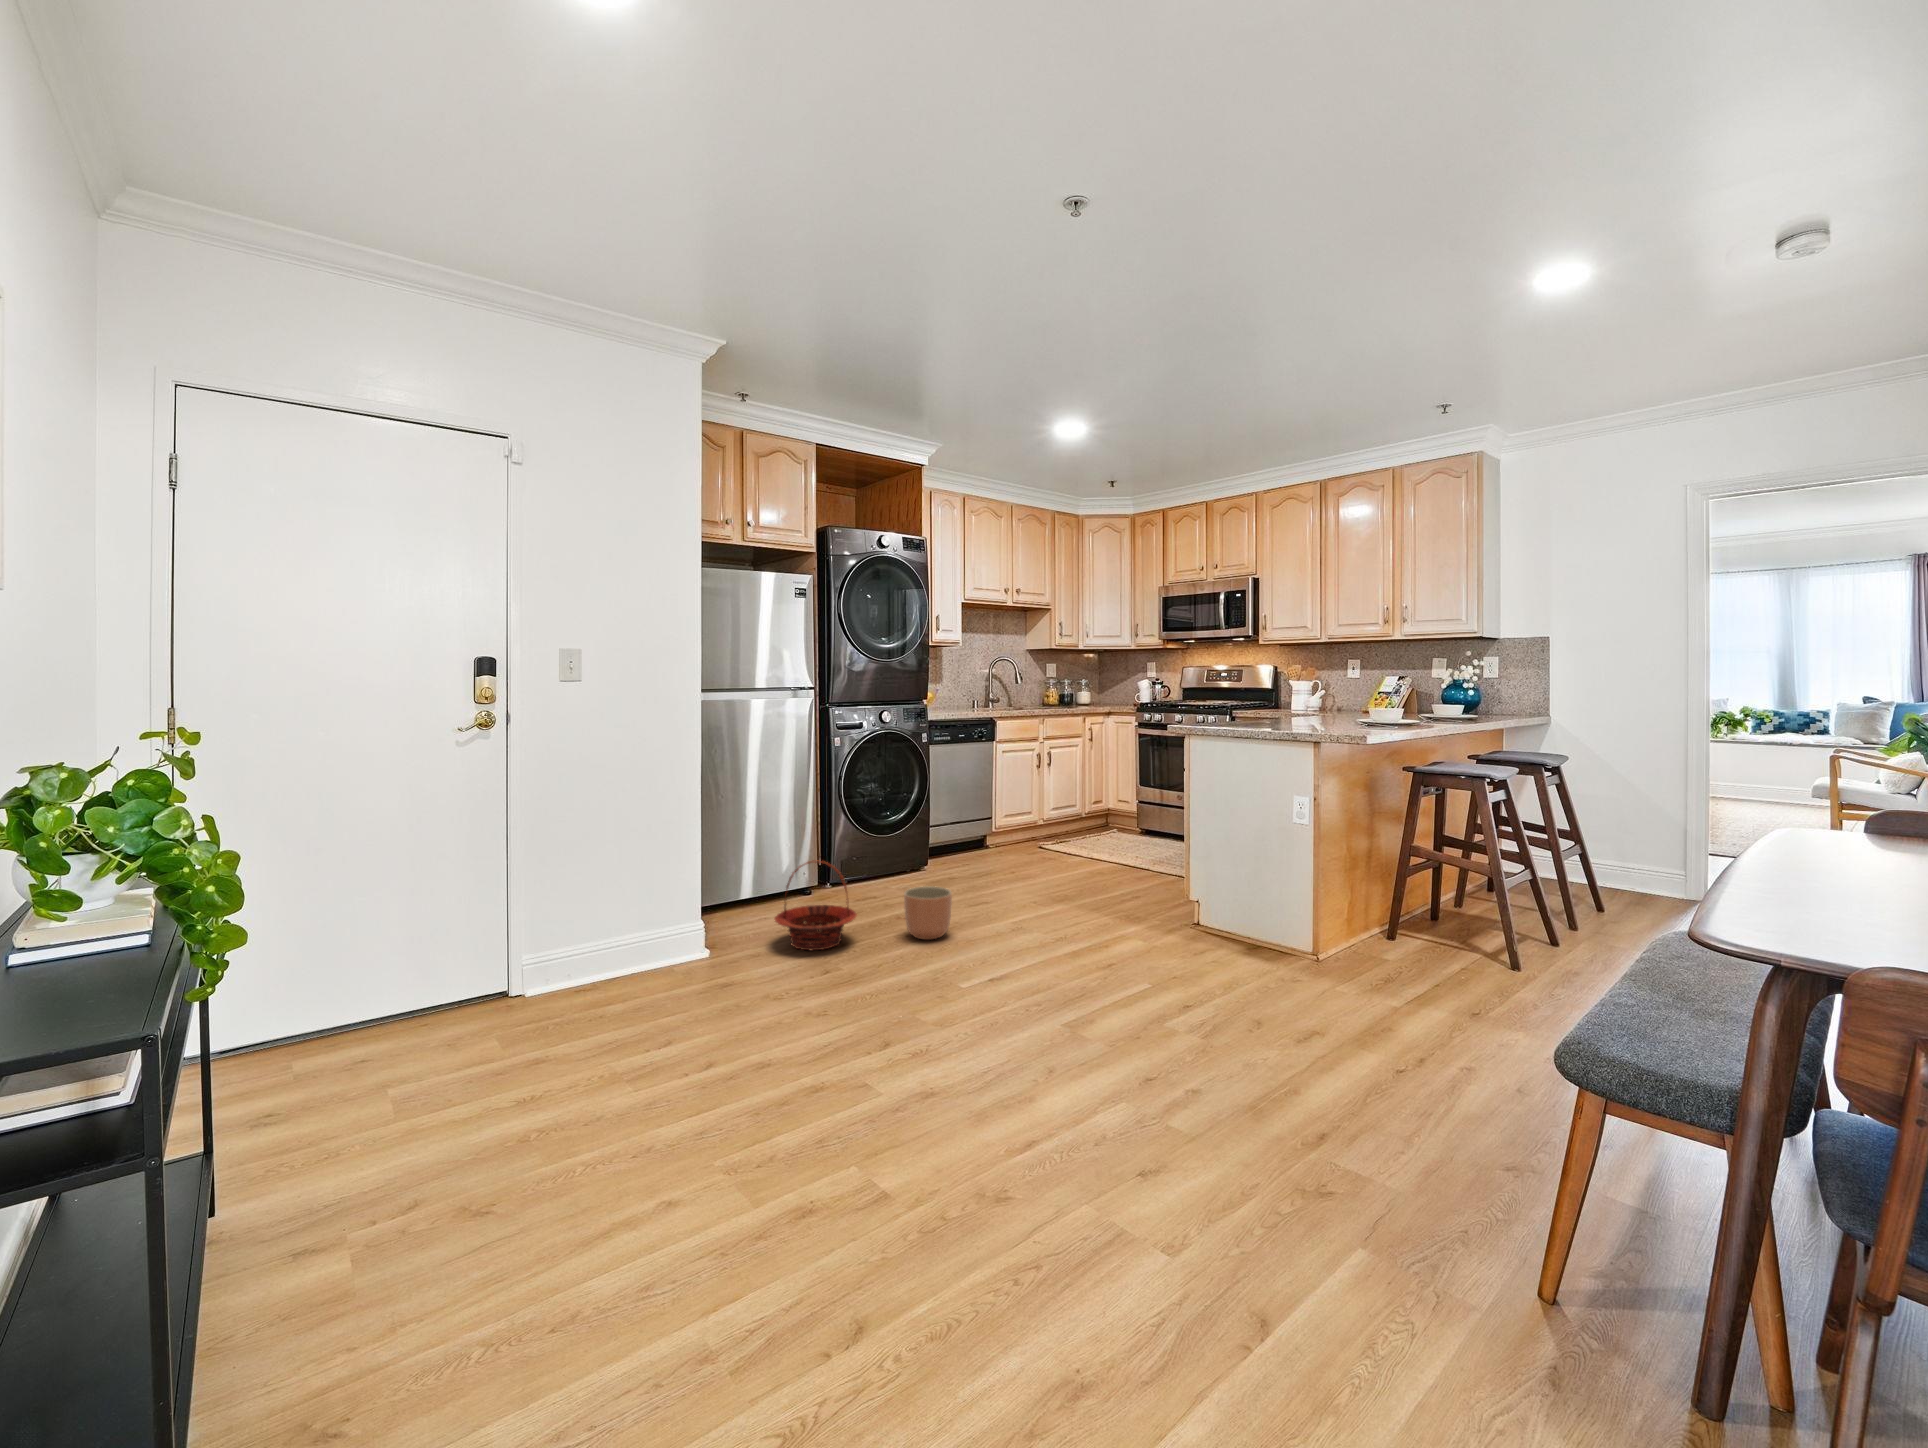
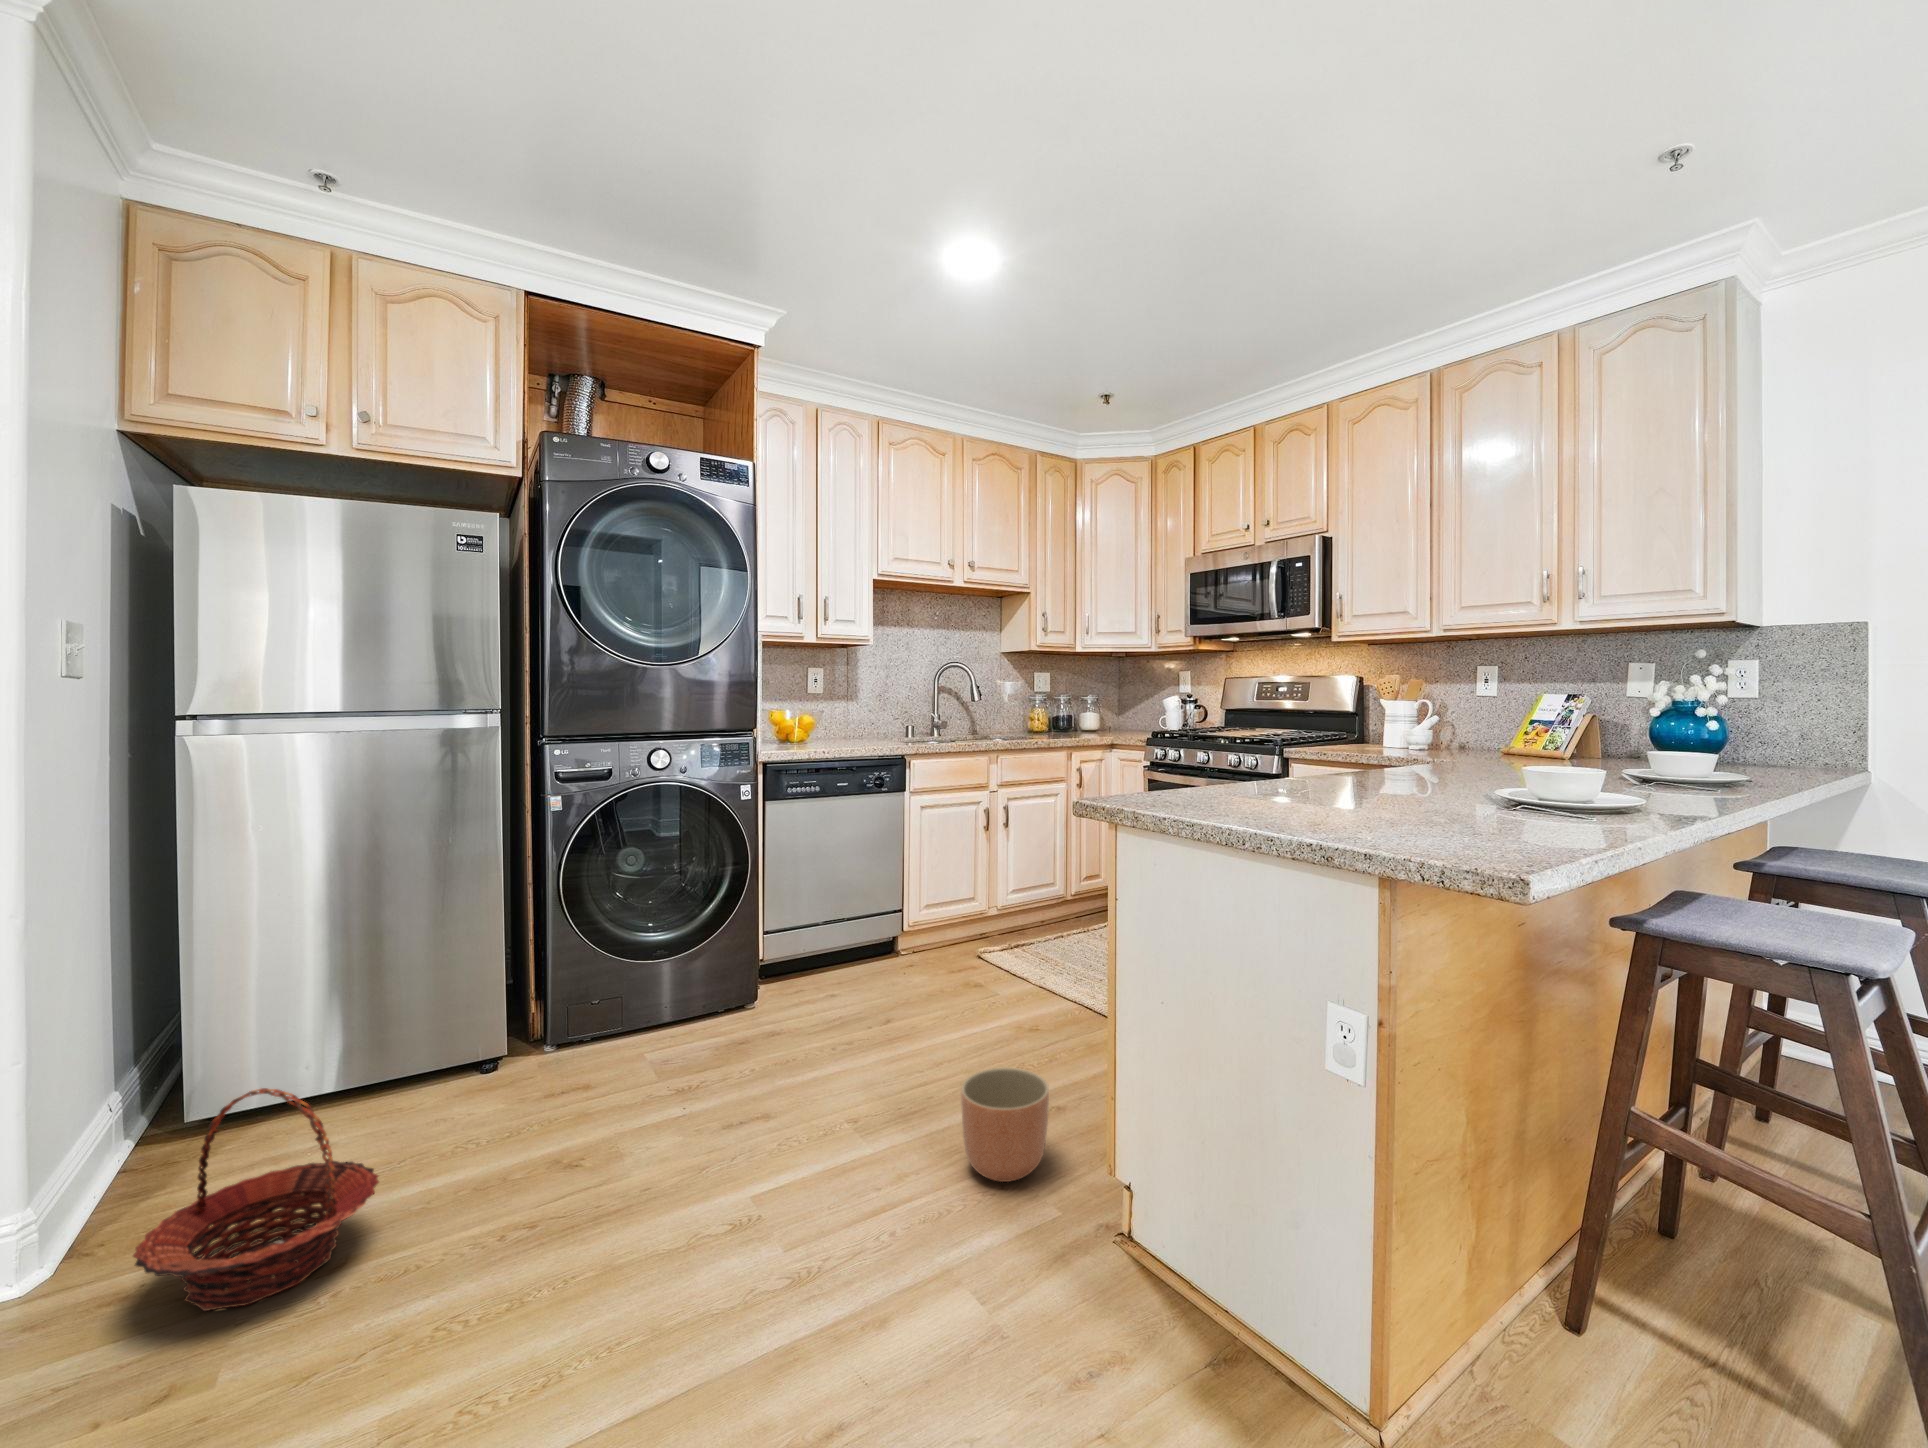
planter: present [904,886,952,940] -> present [961,1067,1049,1182]

